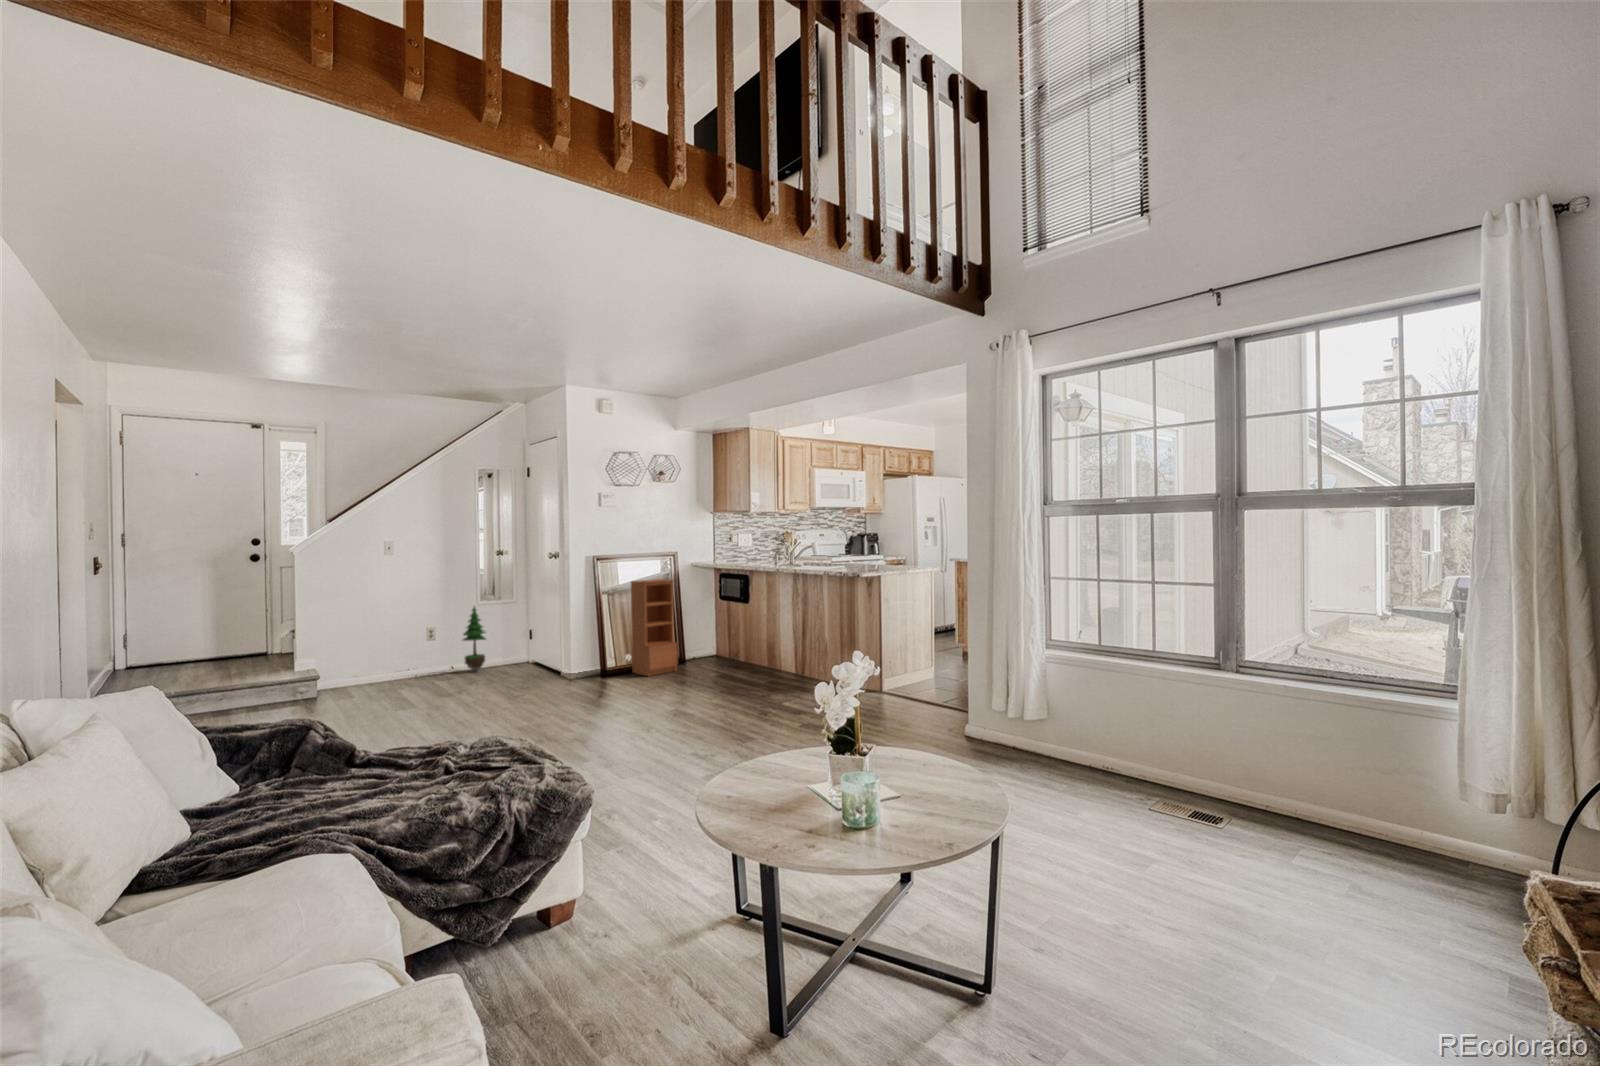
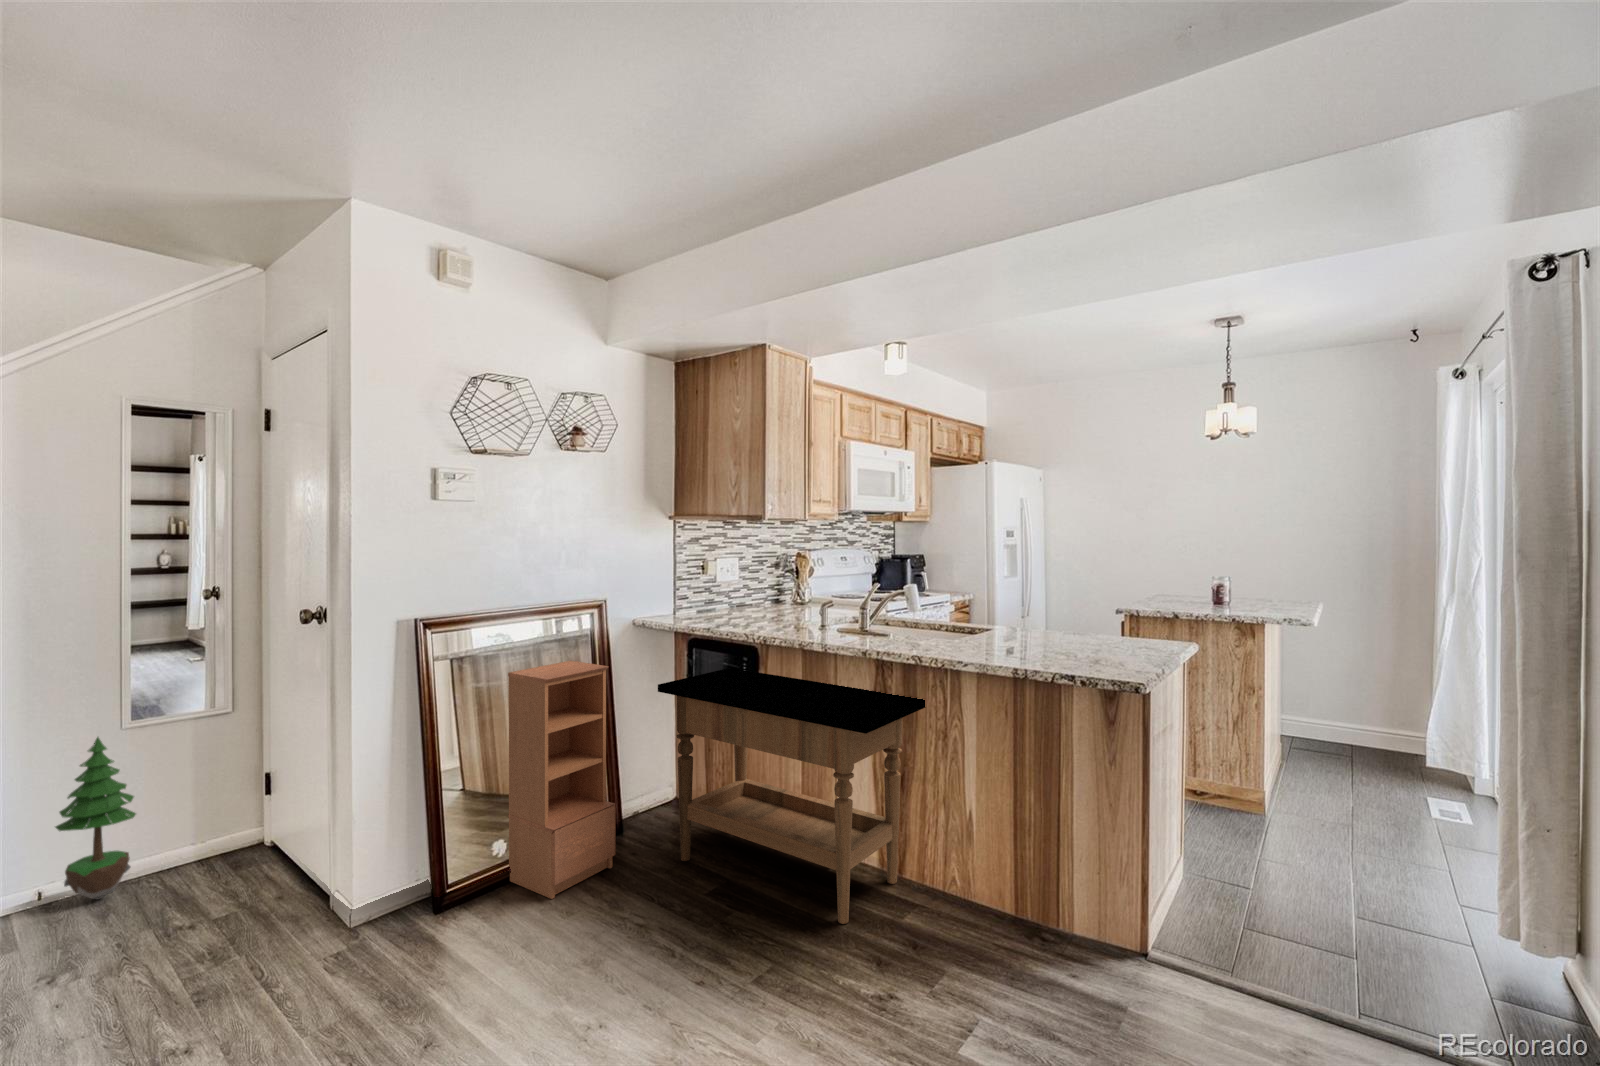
side table: none [697,586,810,684] -> present [658,668,925,924]

